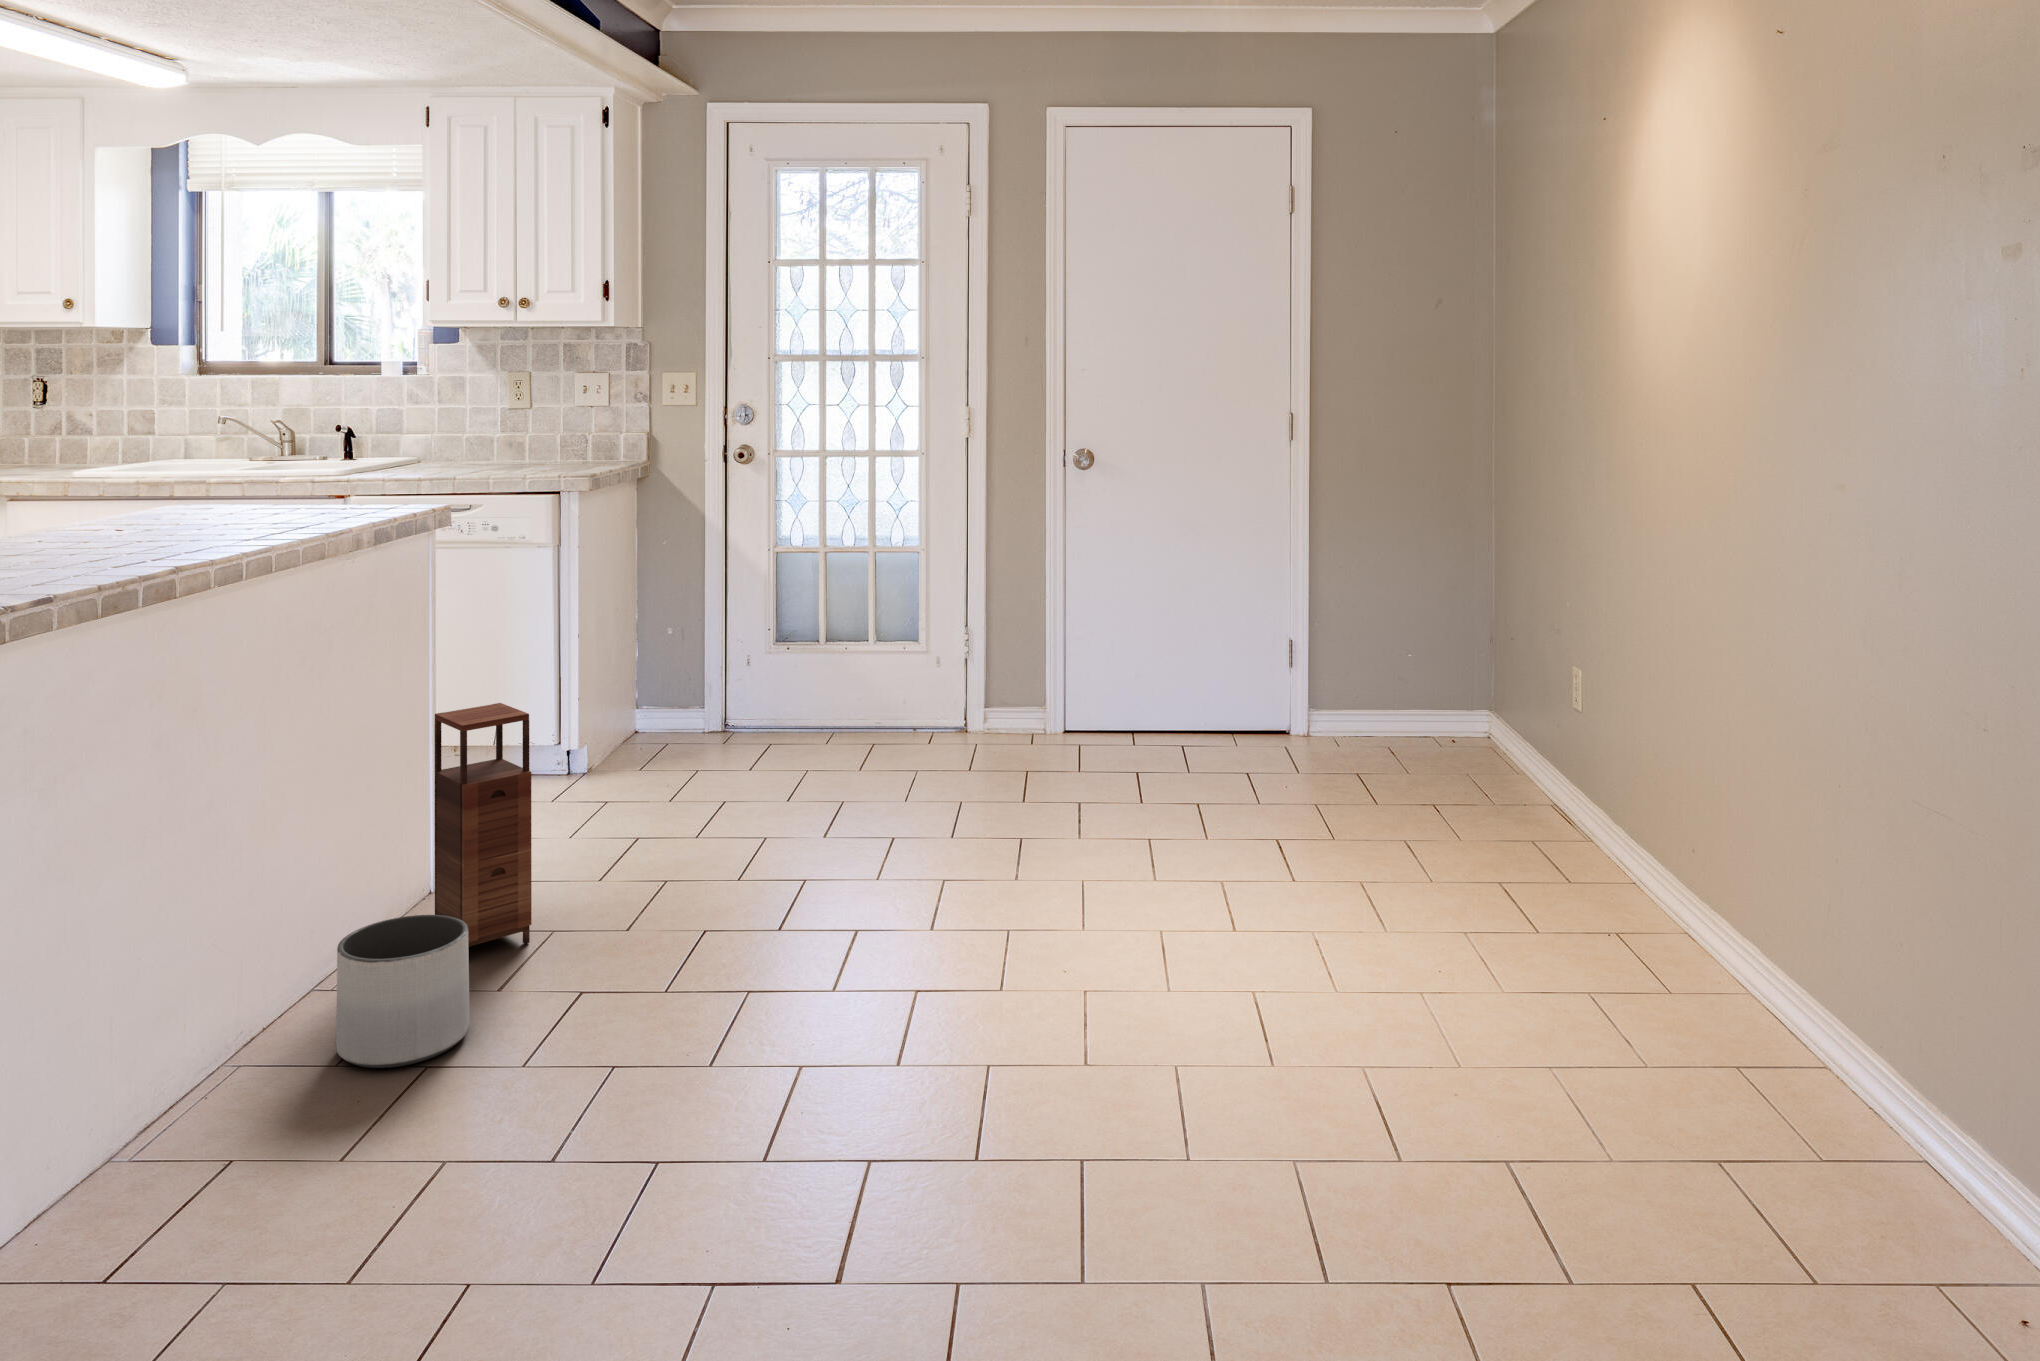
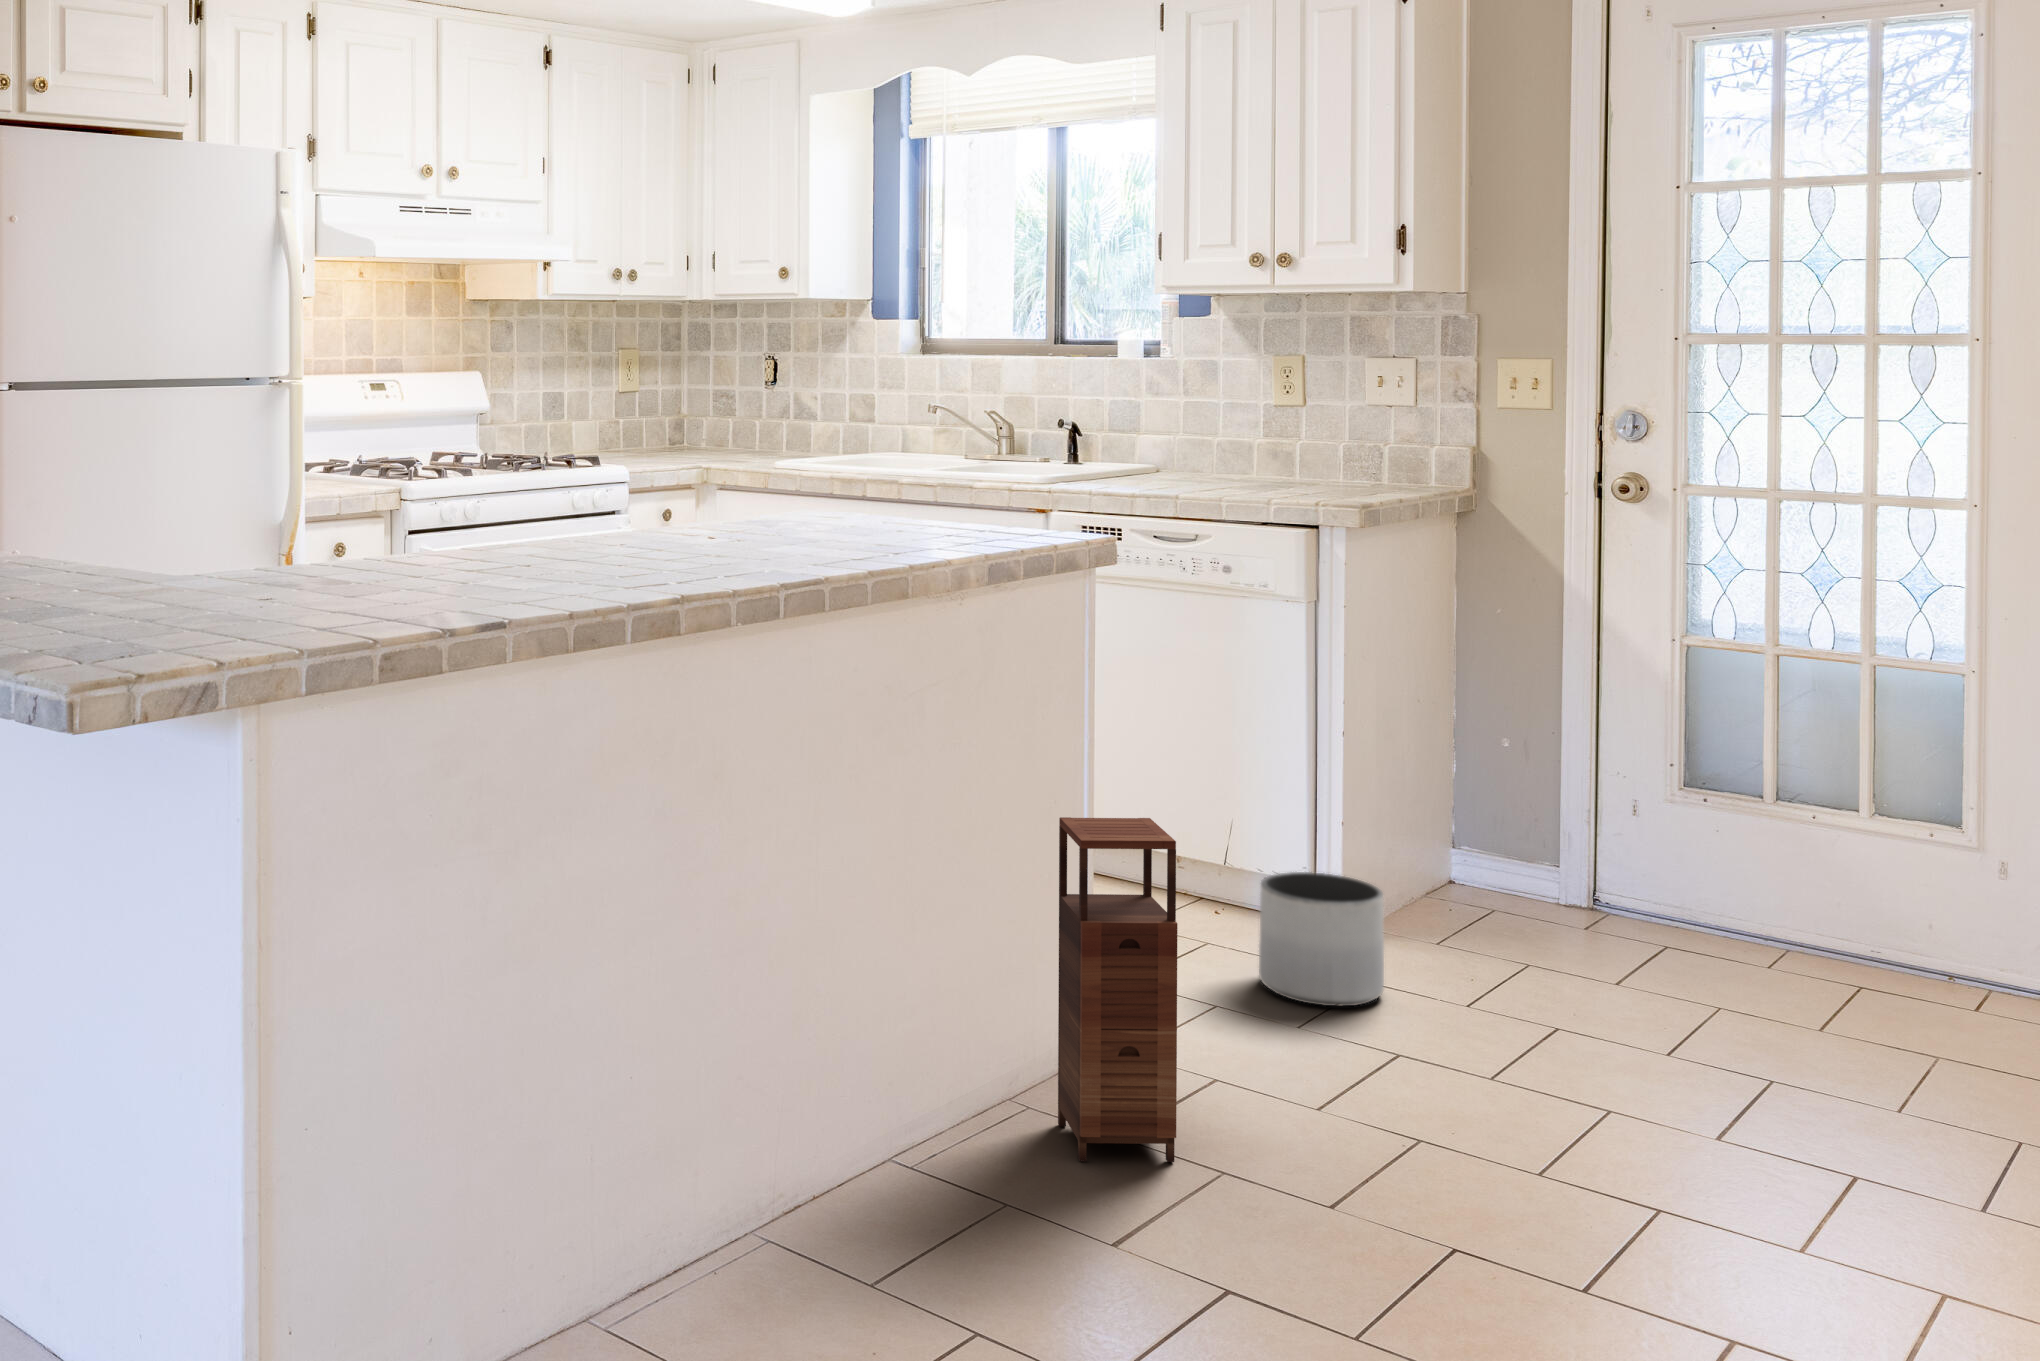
planter: present [336,915,470,1068] -> present [1259,872,1384,1006]

